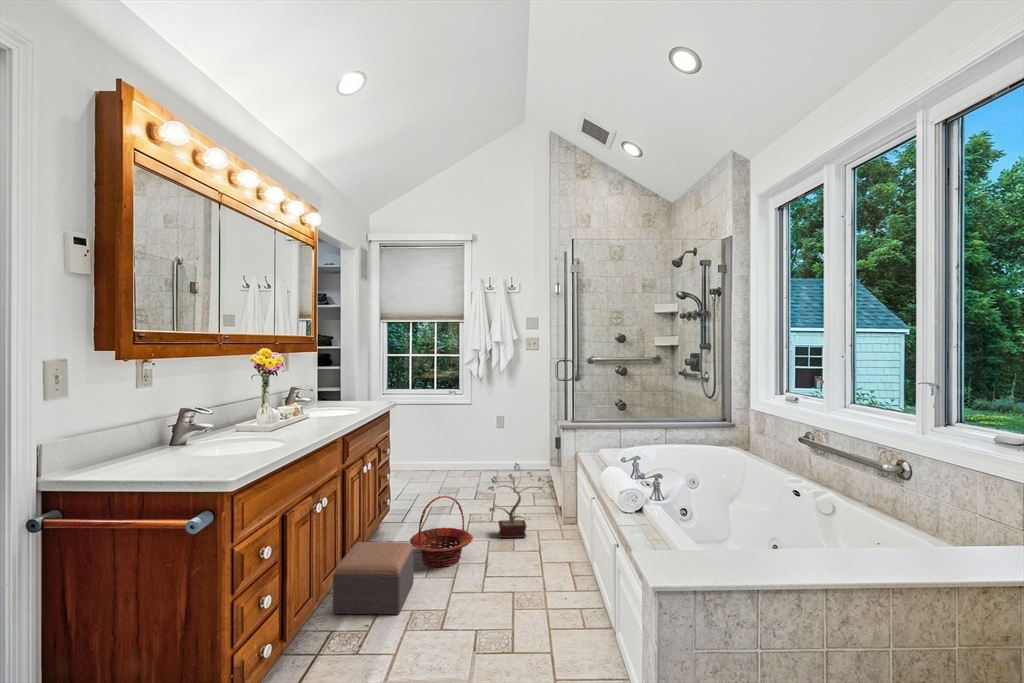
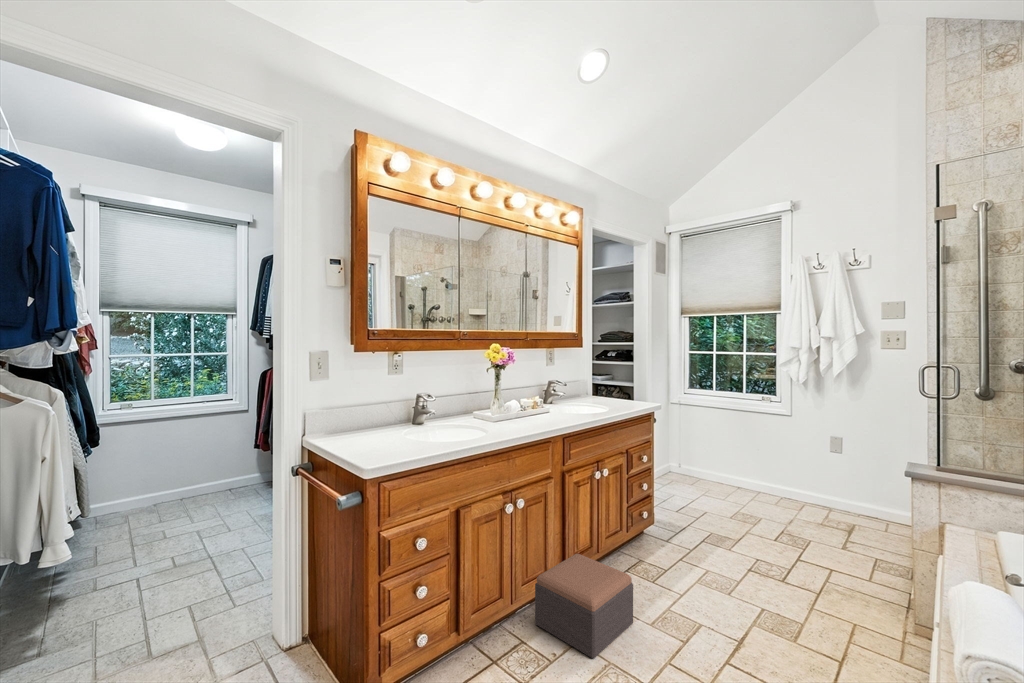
potted plant: present [488,463,553,538] -> none [762,505,877,616]
basket: present [410,496,473,567] -> none [645,527,728,618]

